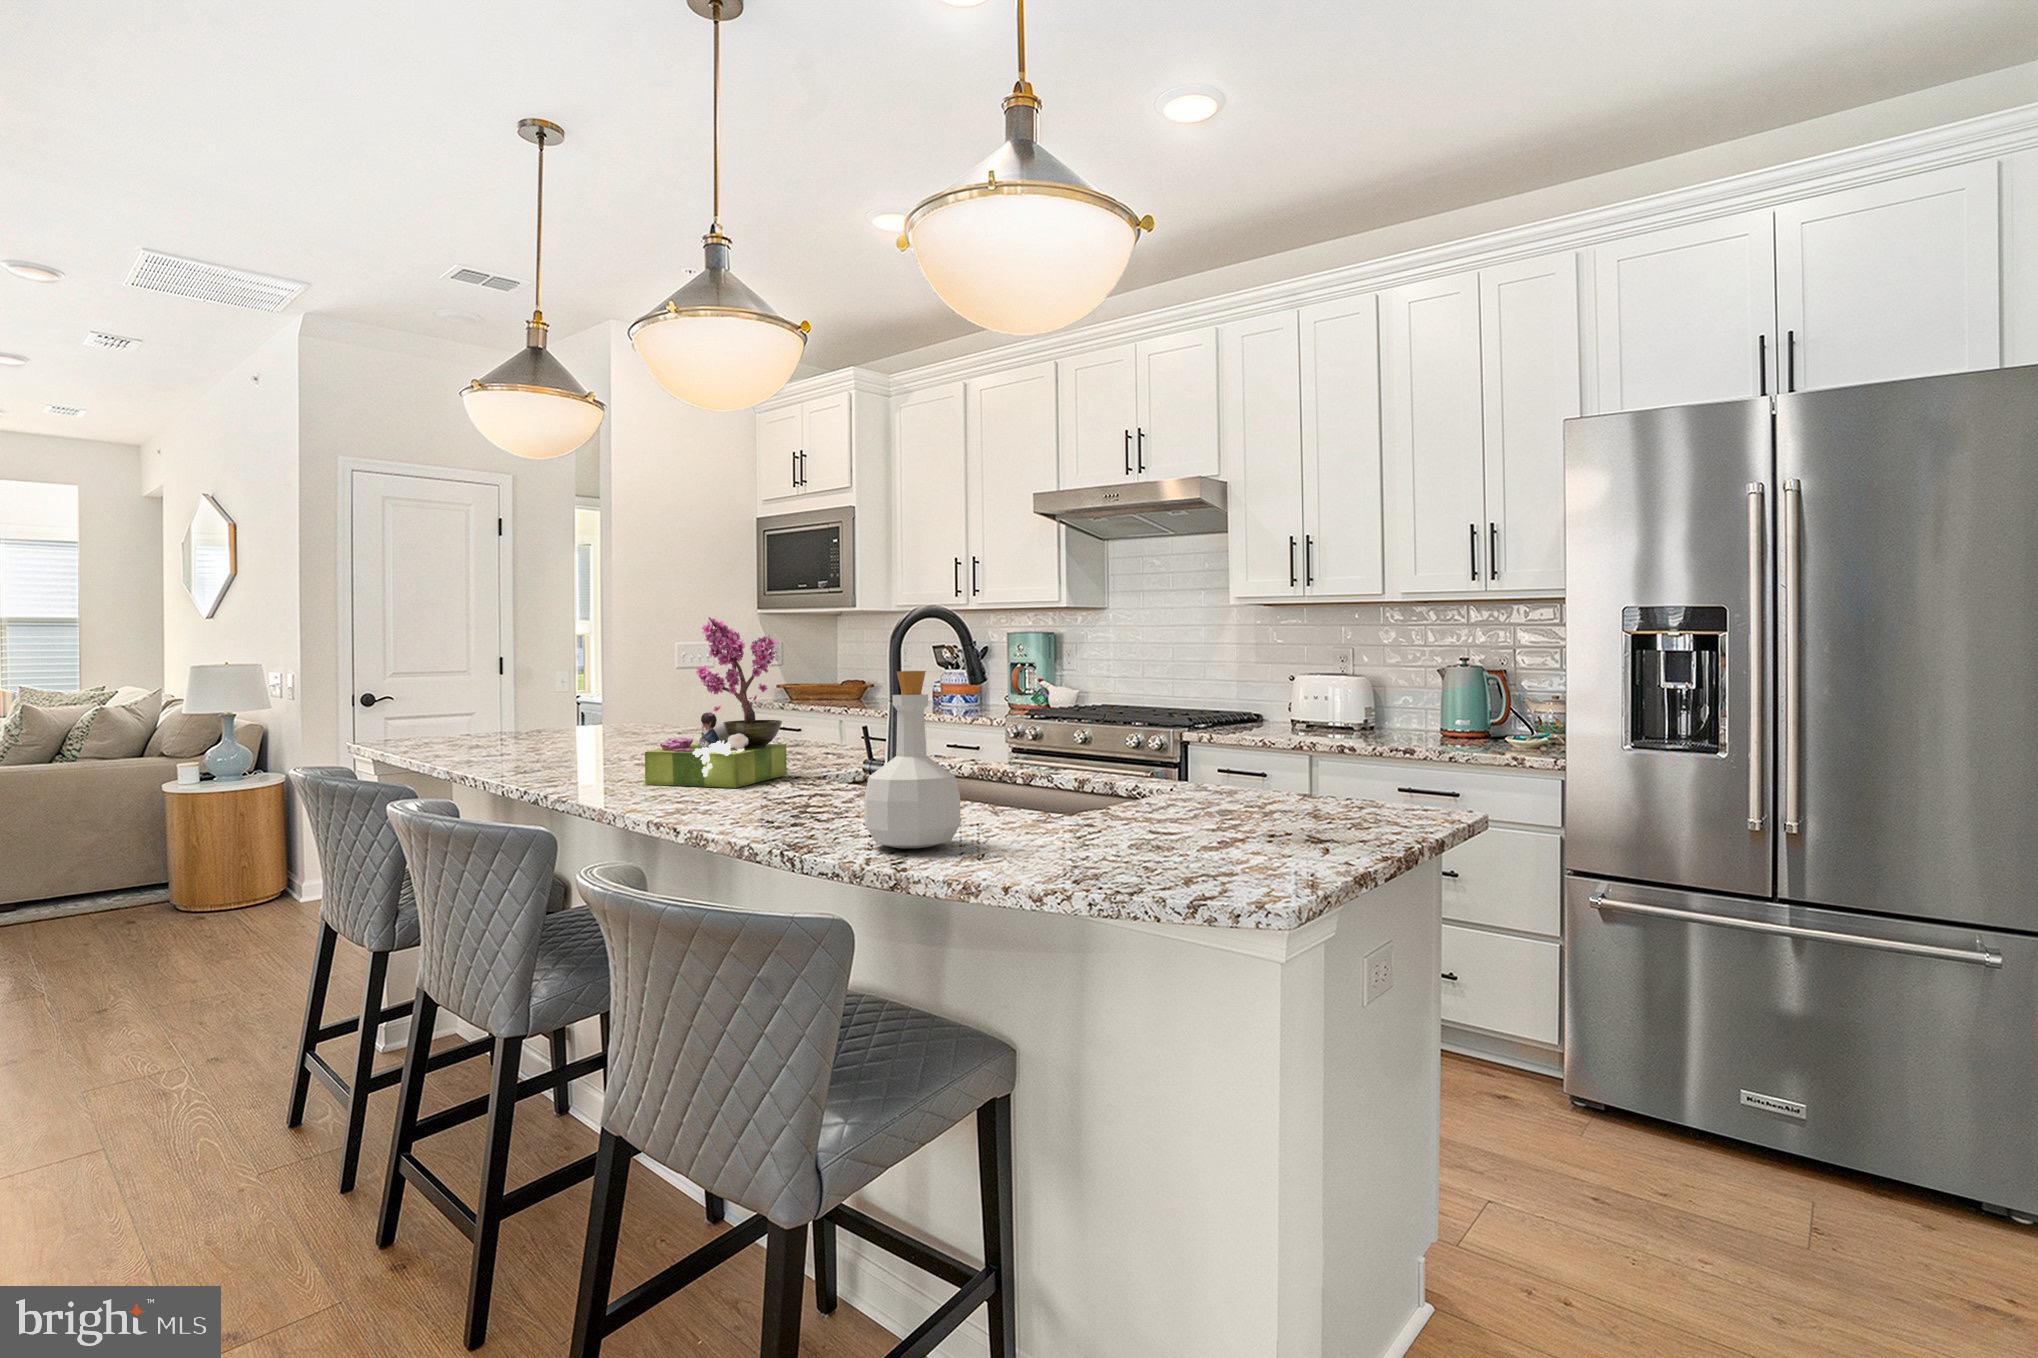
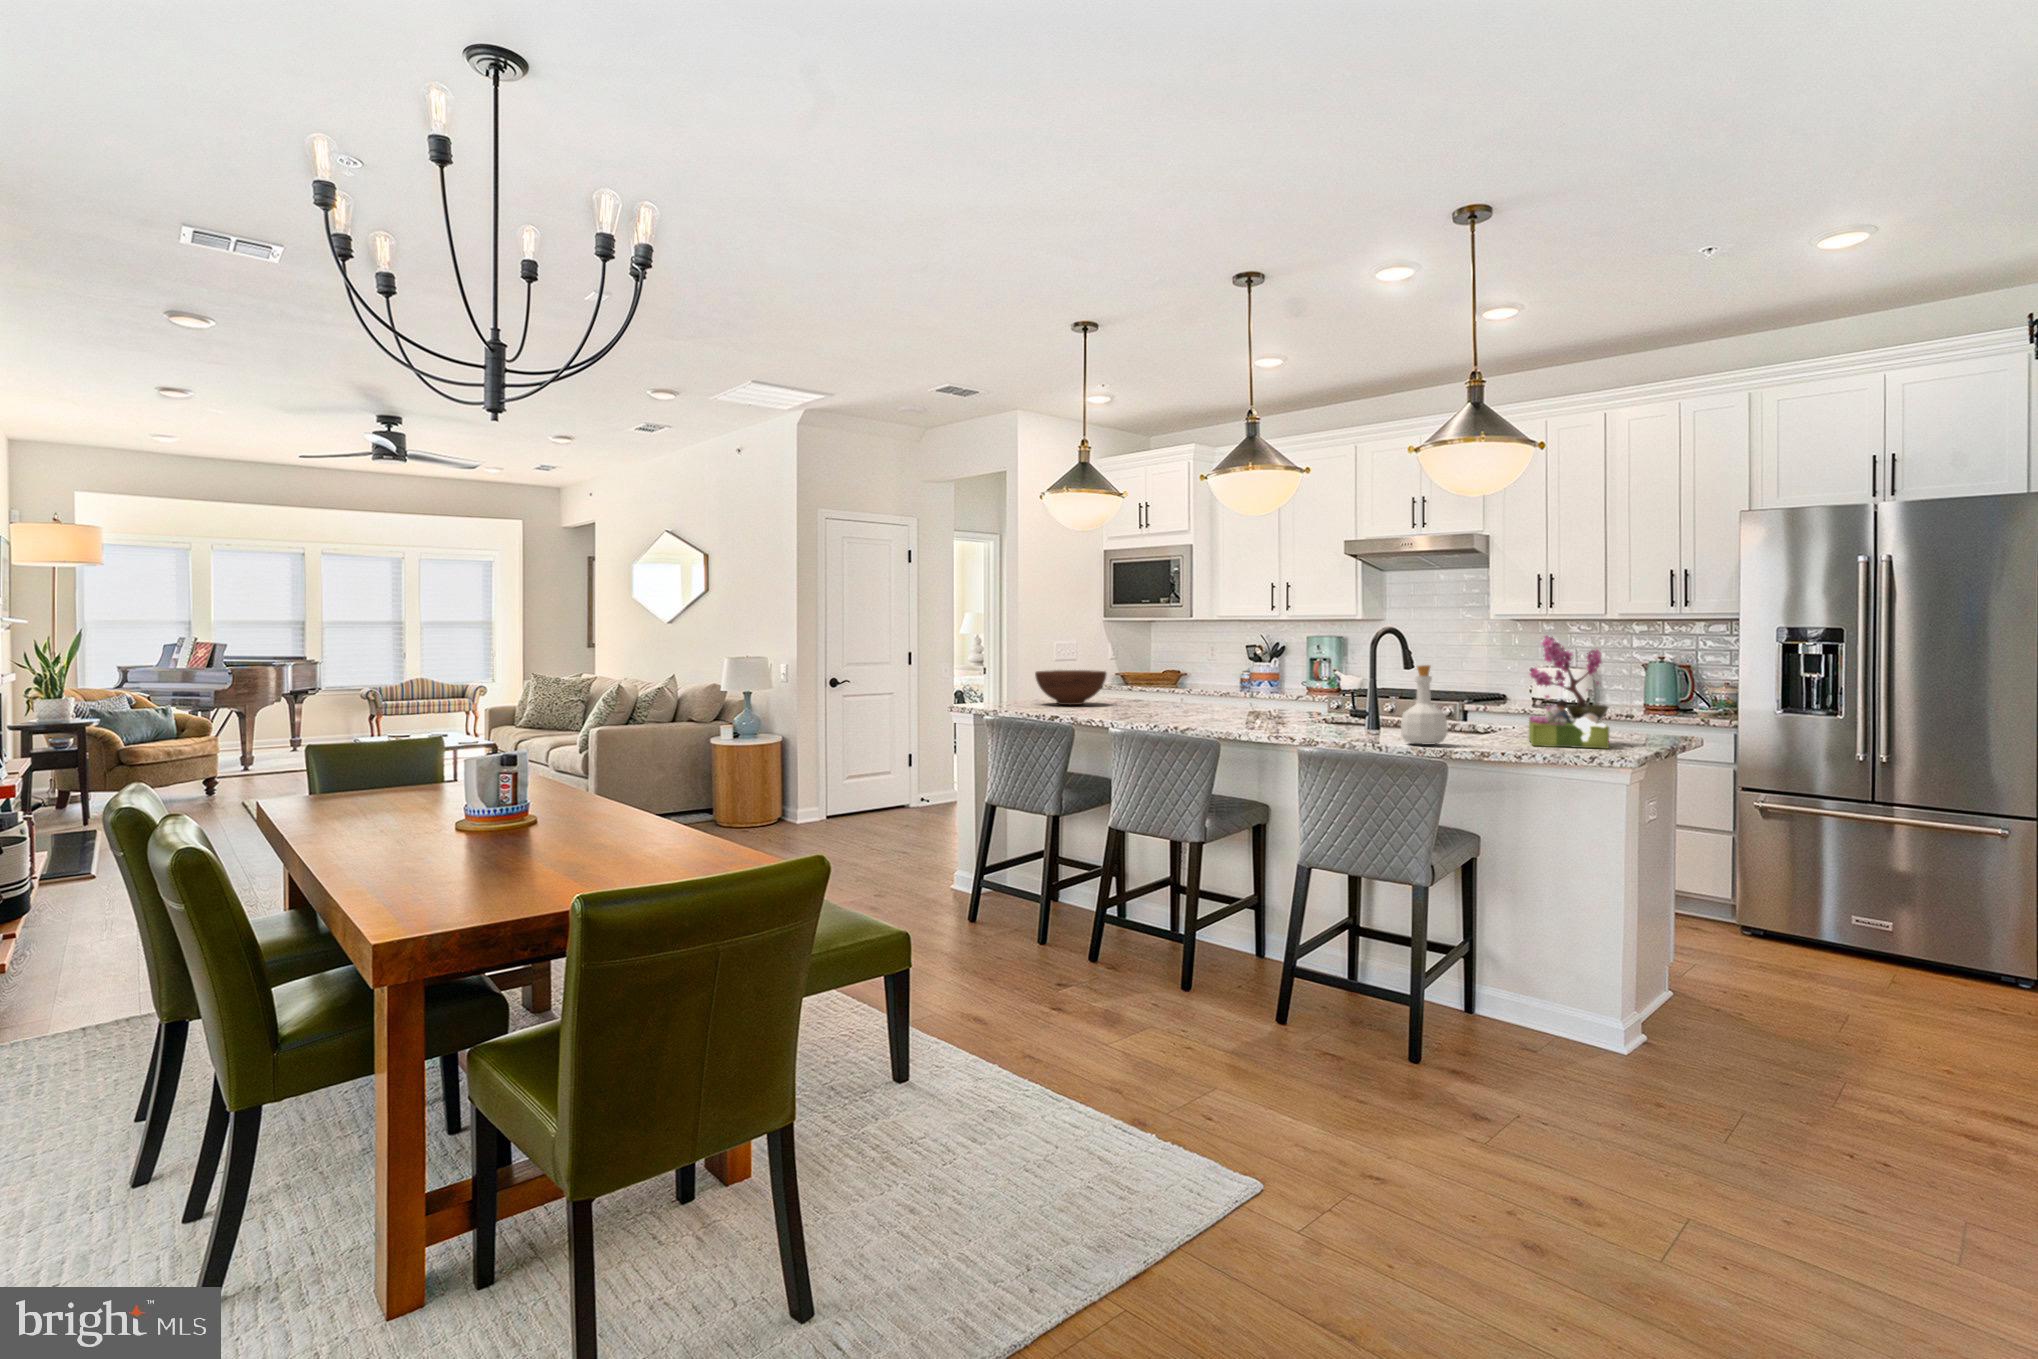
flower arrangement: present [645,617,787,788] -> present [1528,635,1609,749]
fruit bowl: none [493,682,619,740] -> present [1035,670,1107,705]

